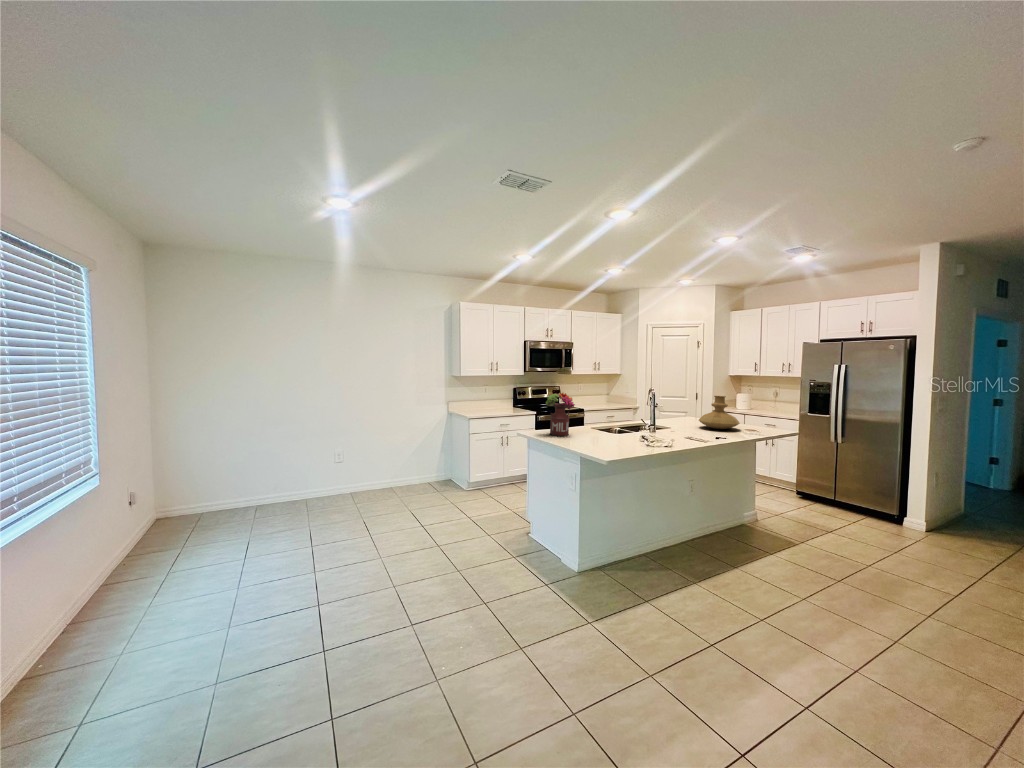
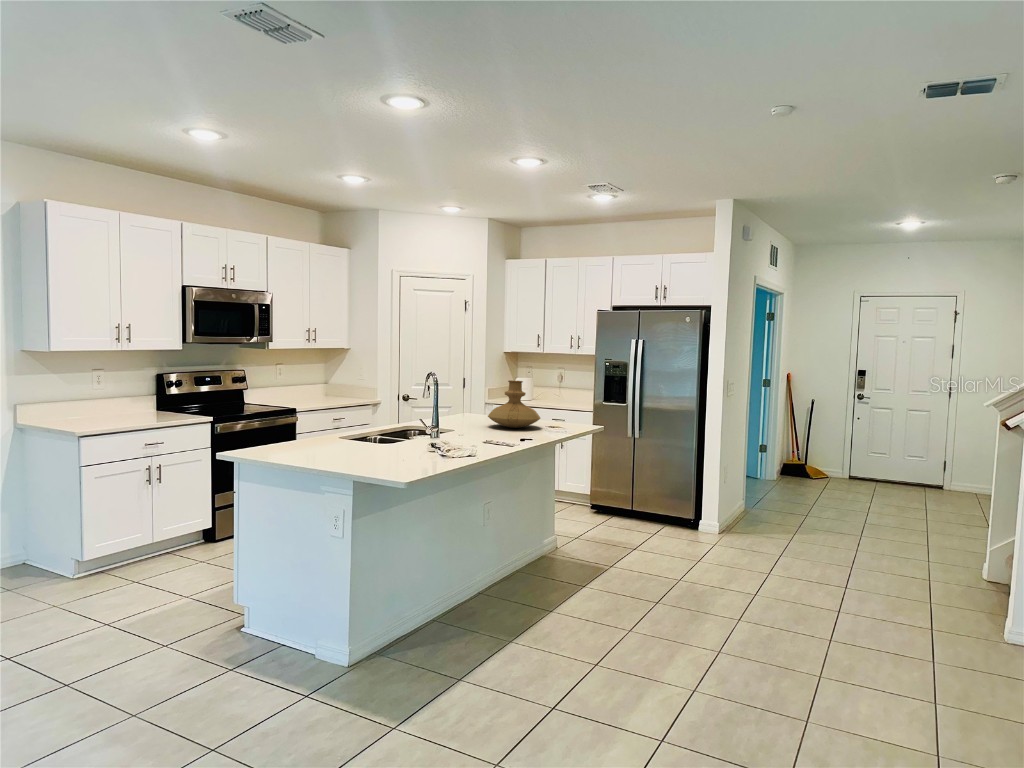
flower arrangement: present [546,393,575,436] -> none [271,378,323,451]

